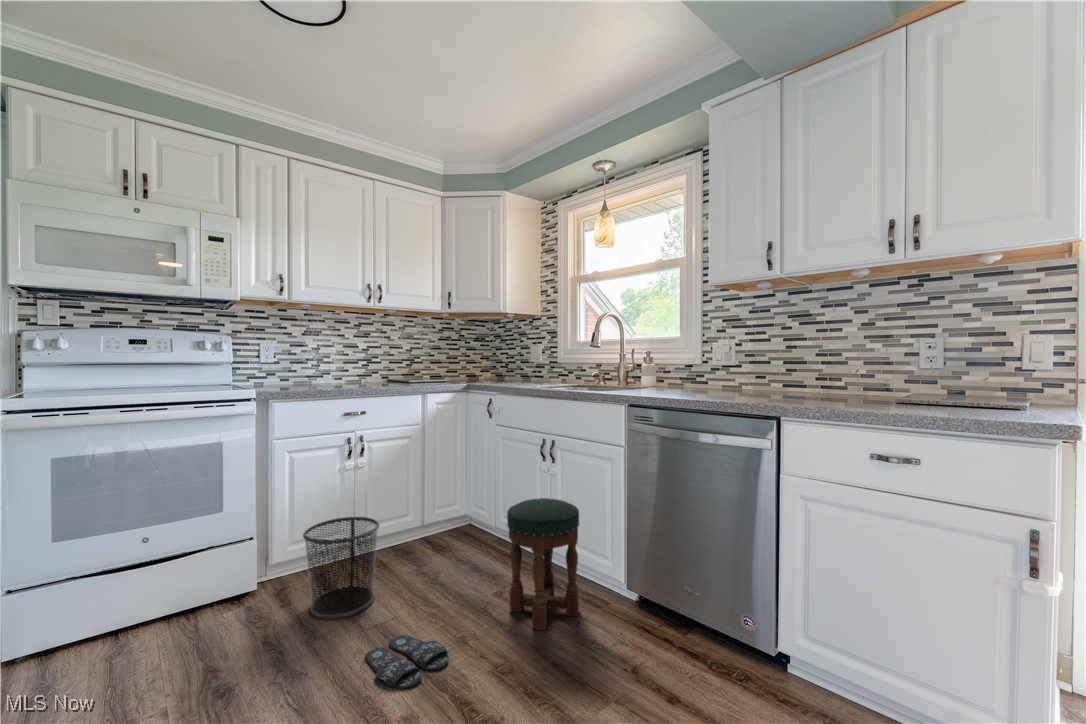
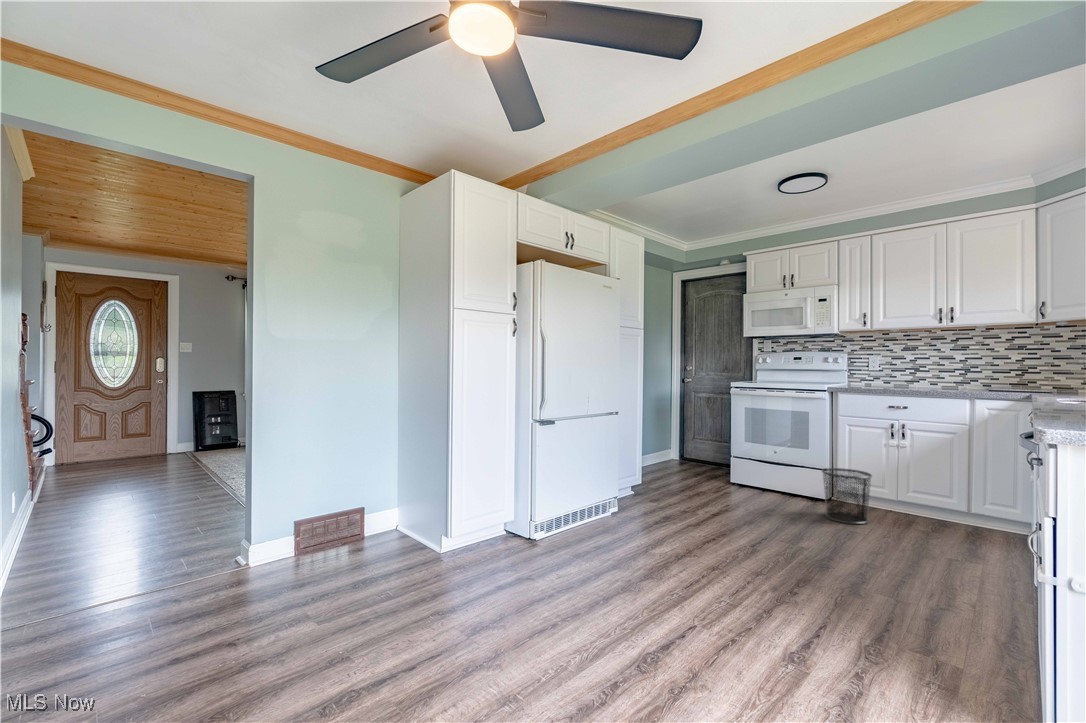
stool: present [507,498,579,630] -> none [902,480,976,581]
slippers: present [365,635,449,688] -> none [800,529,847,546]

